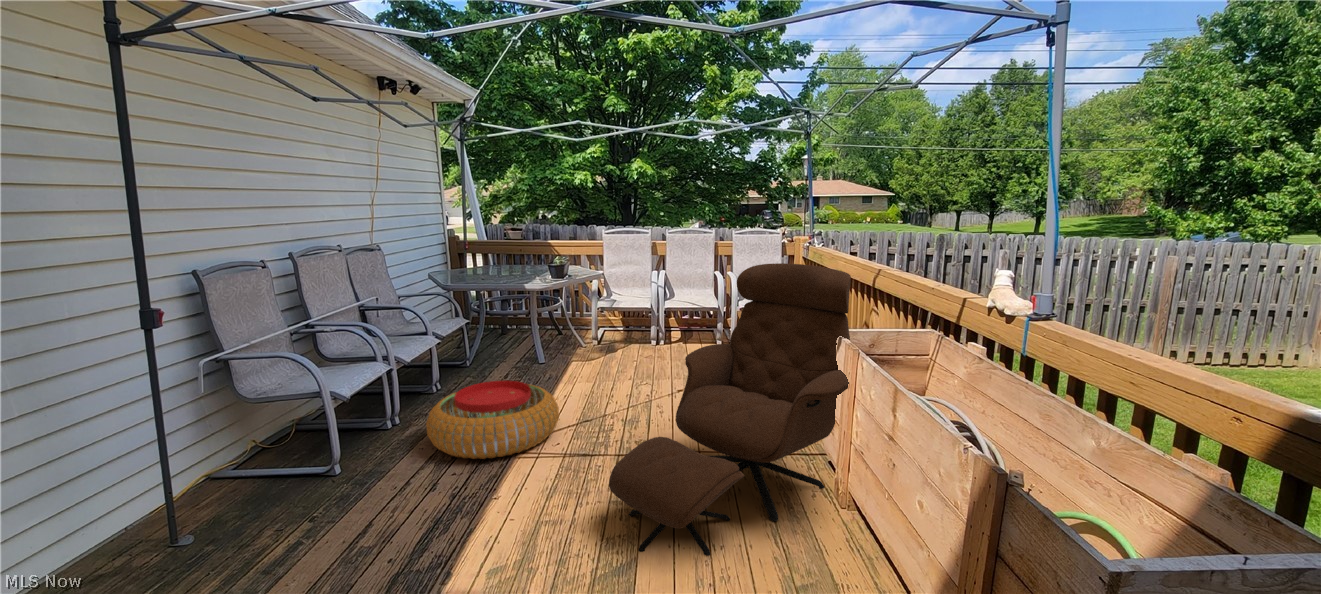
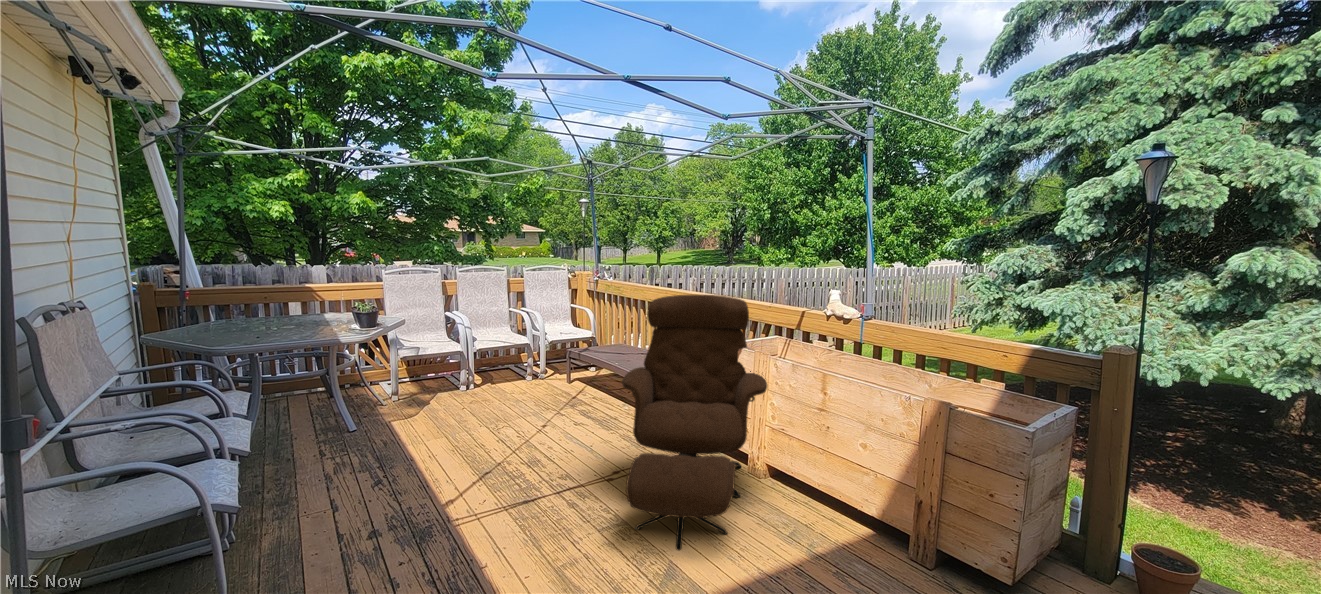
pouf: present [426,381,559,459] -> none [322,443,484,542]

